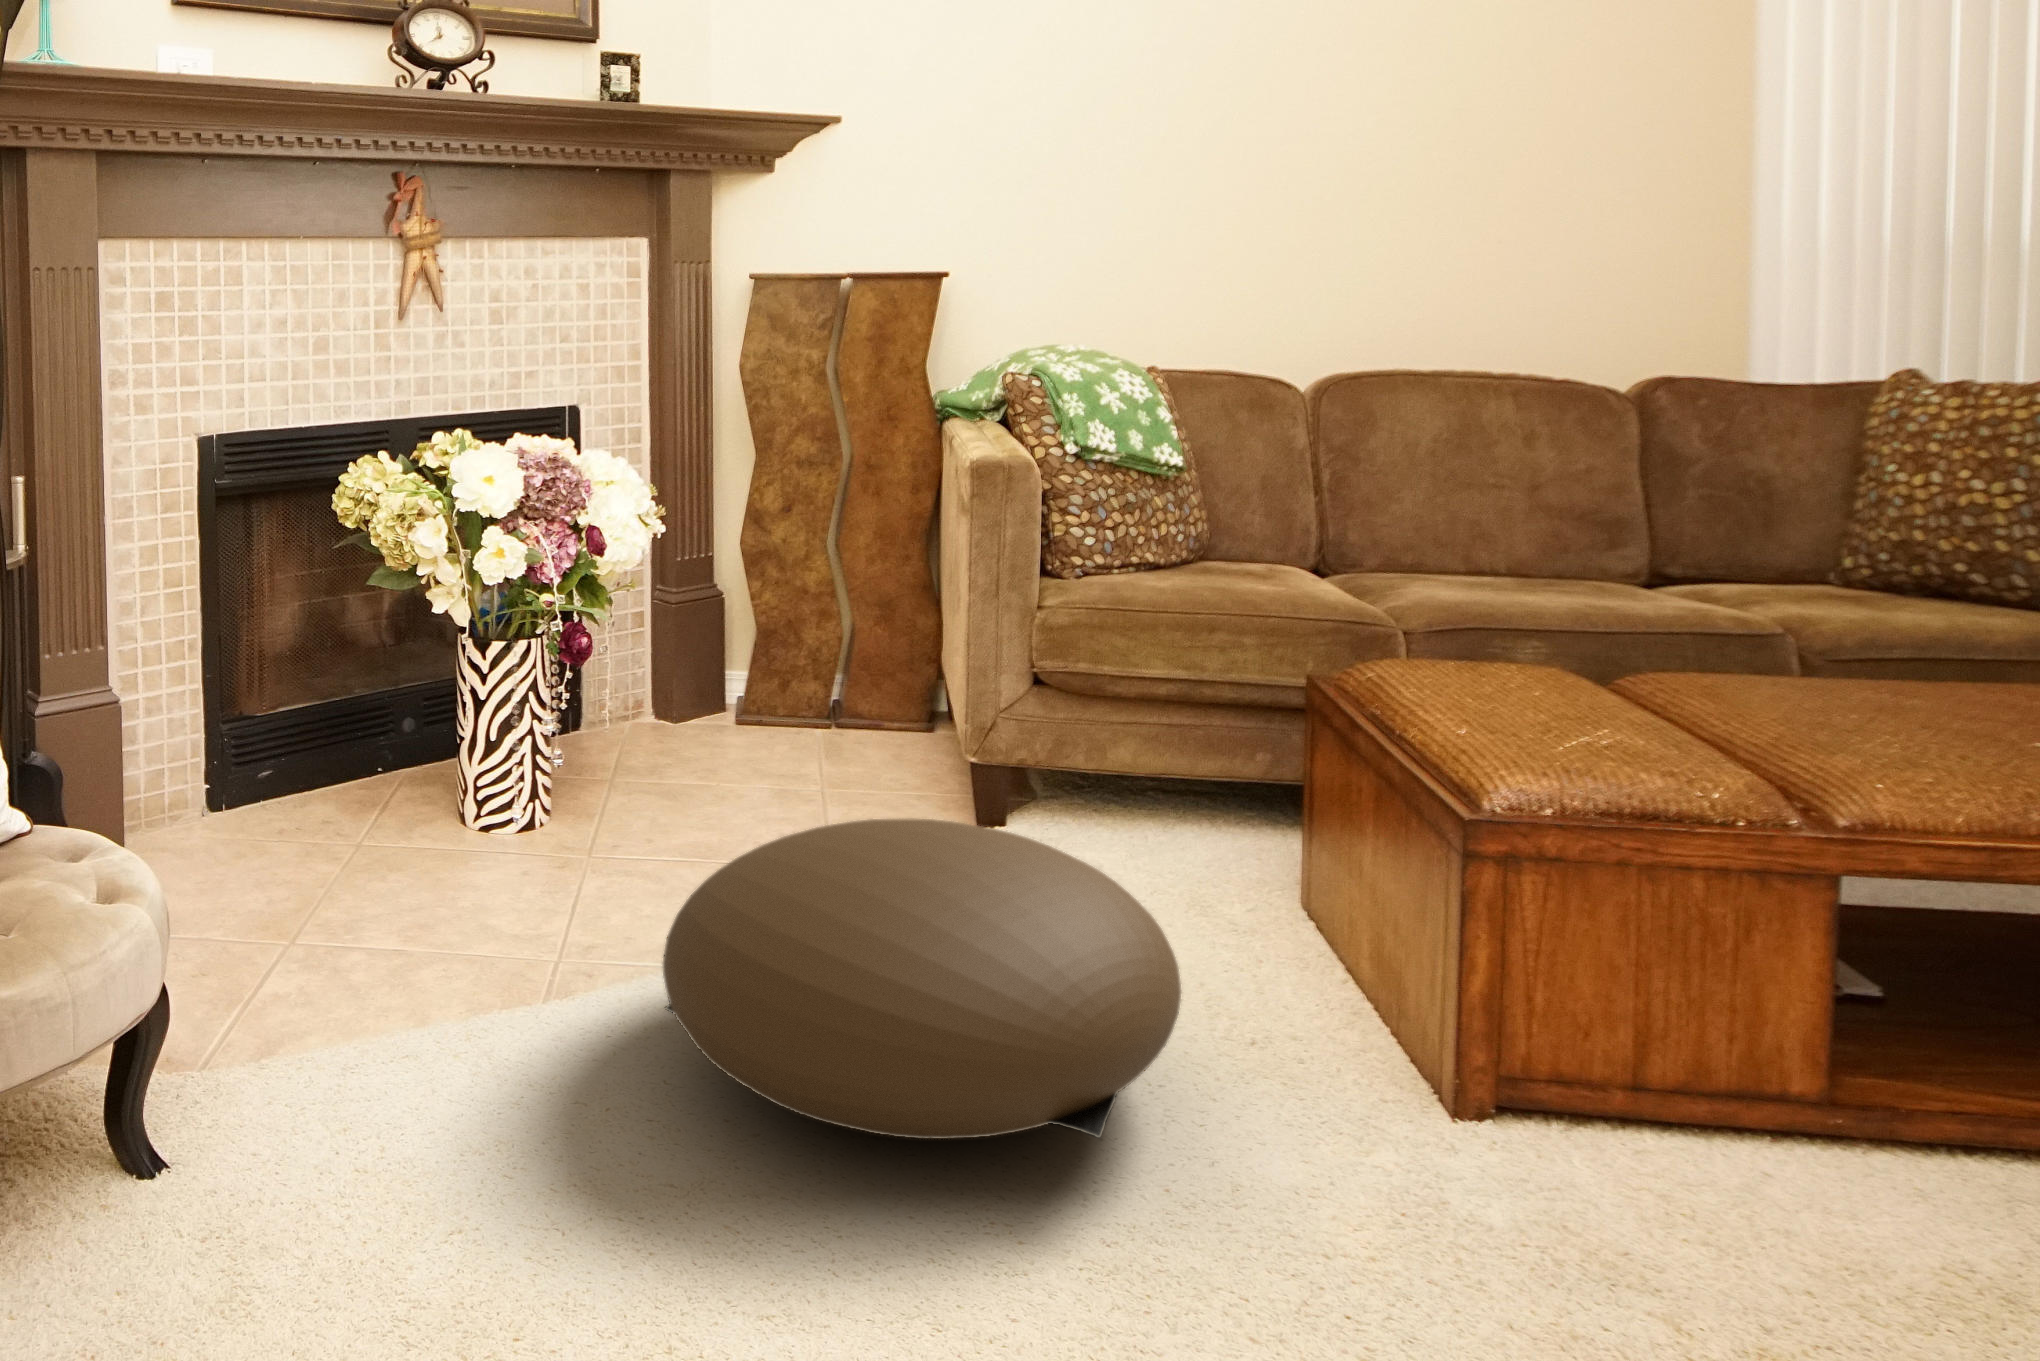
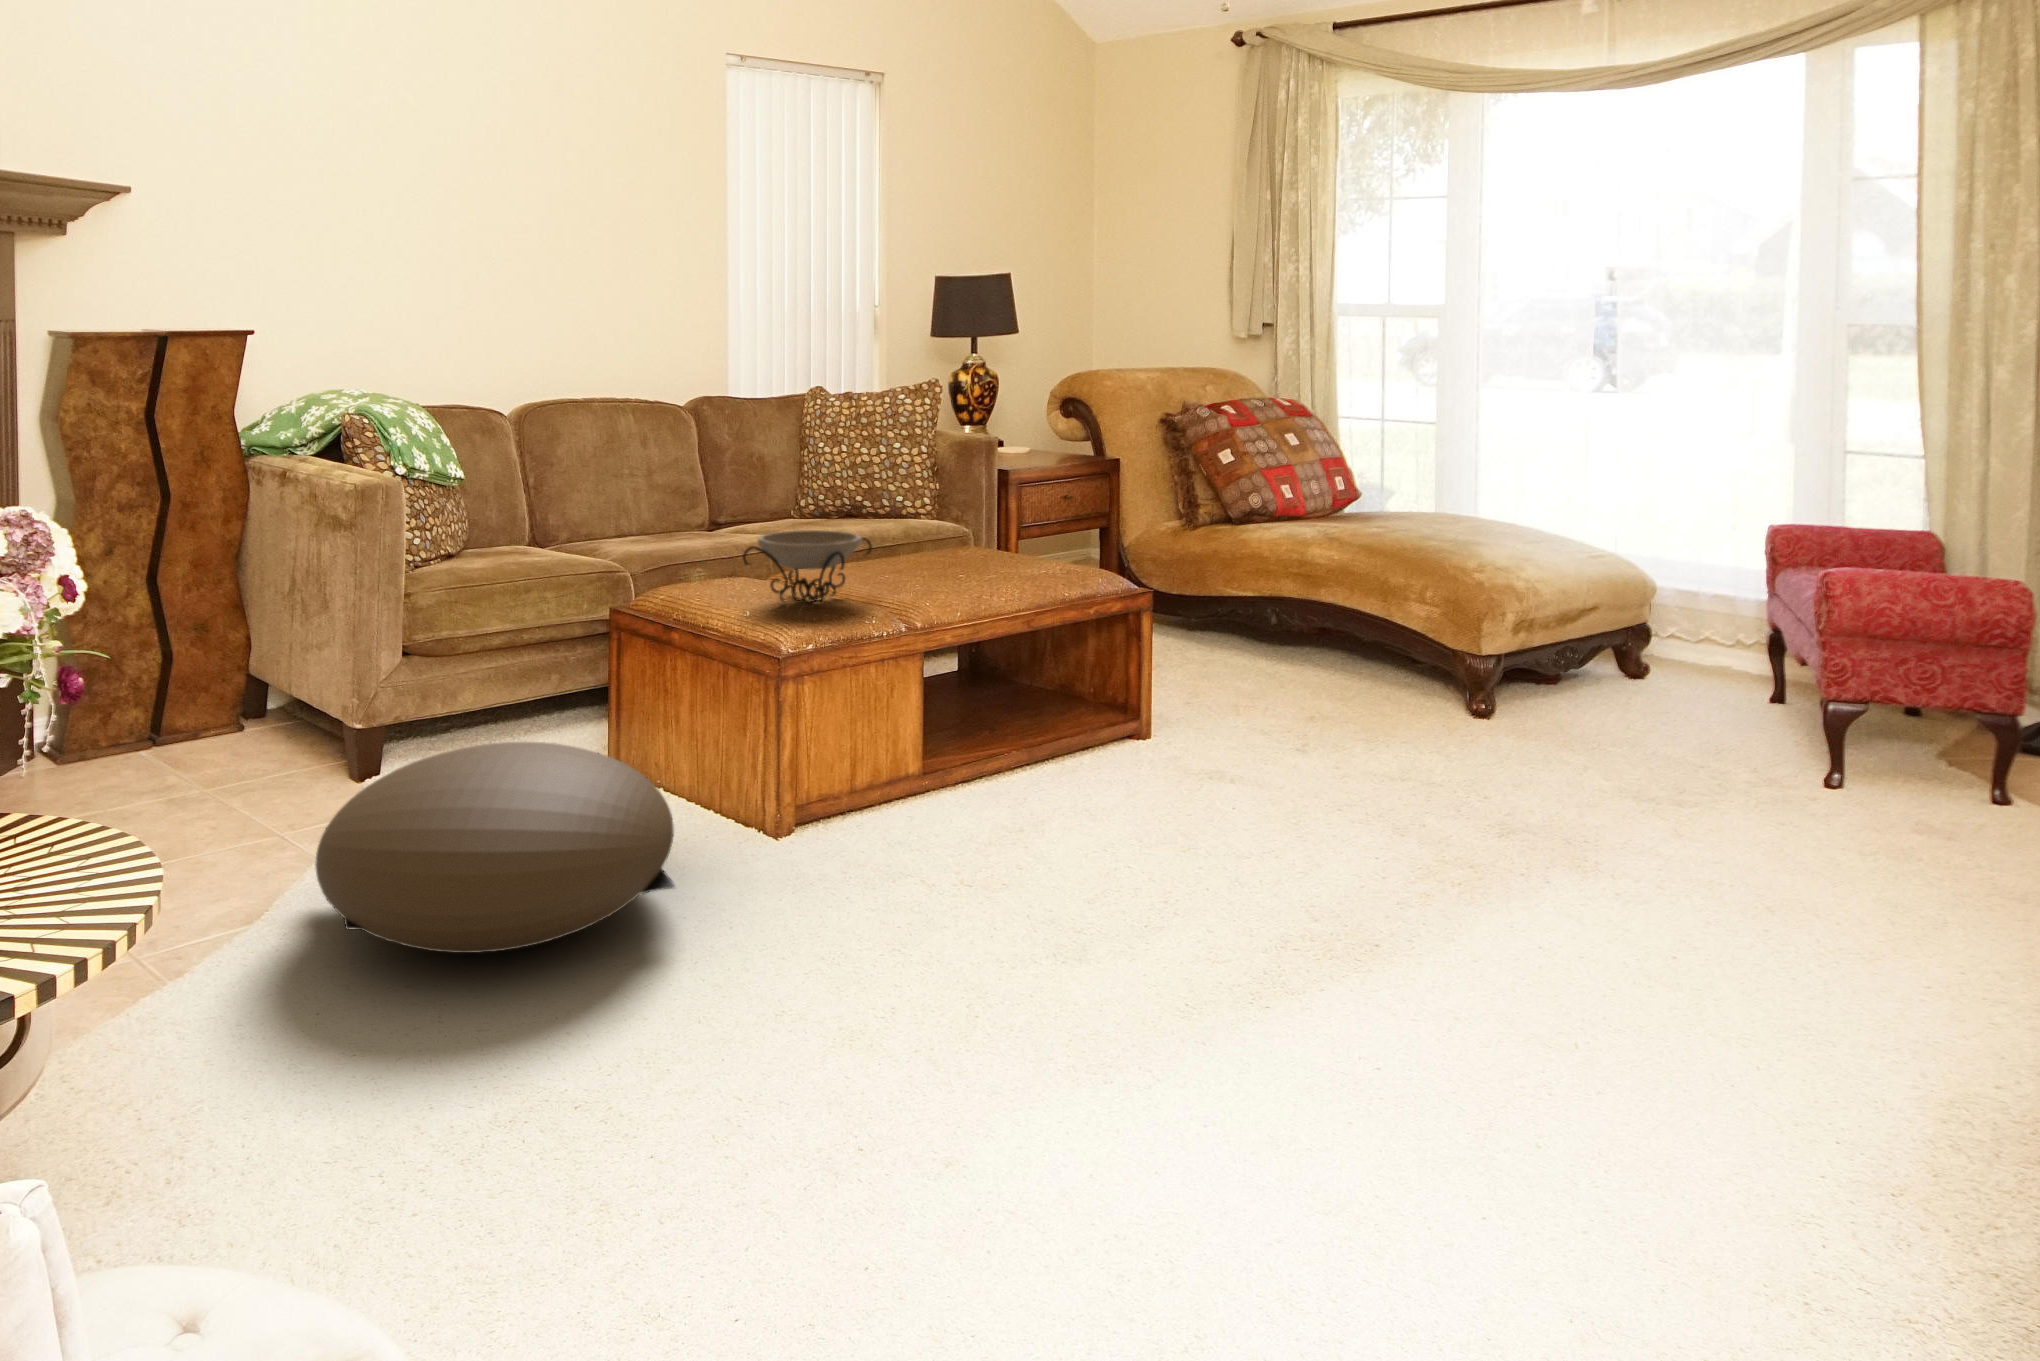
decorative bowl: none [1483,601,1784,740] -> present [743,530,872,603]

